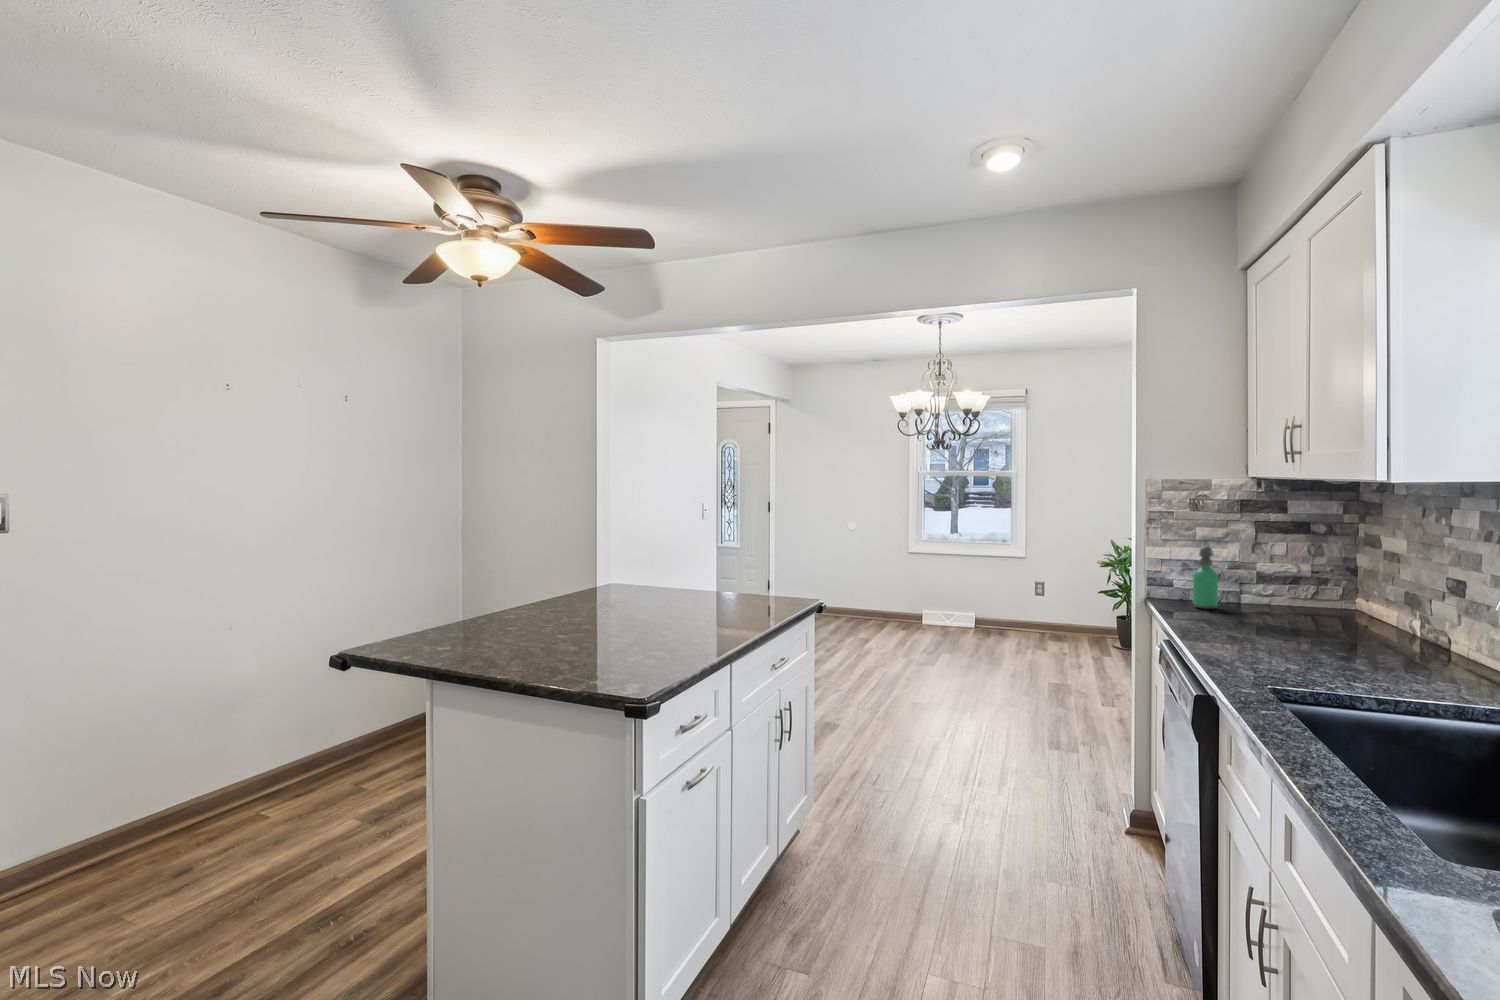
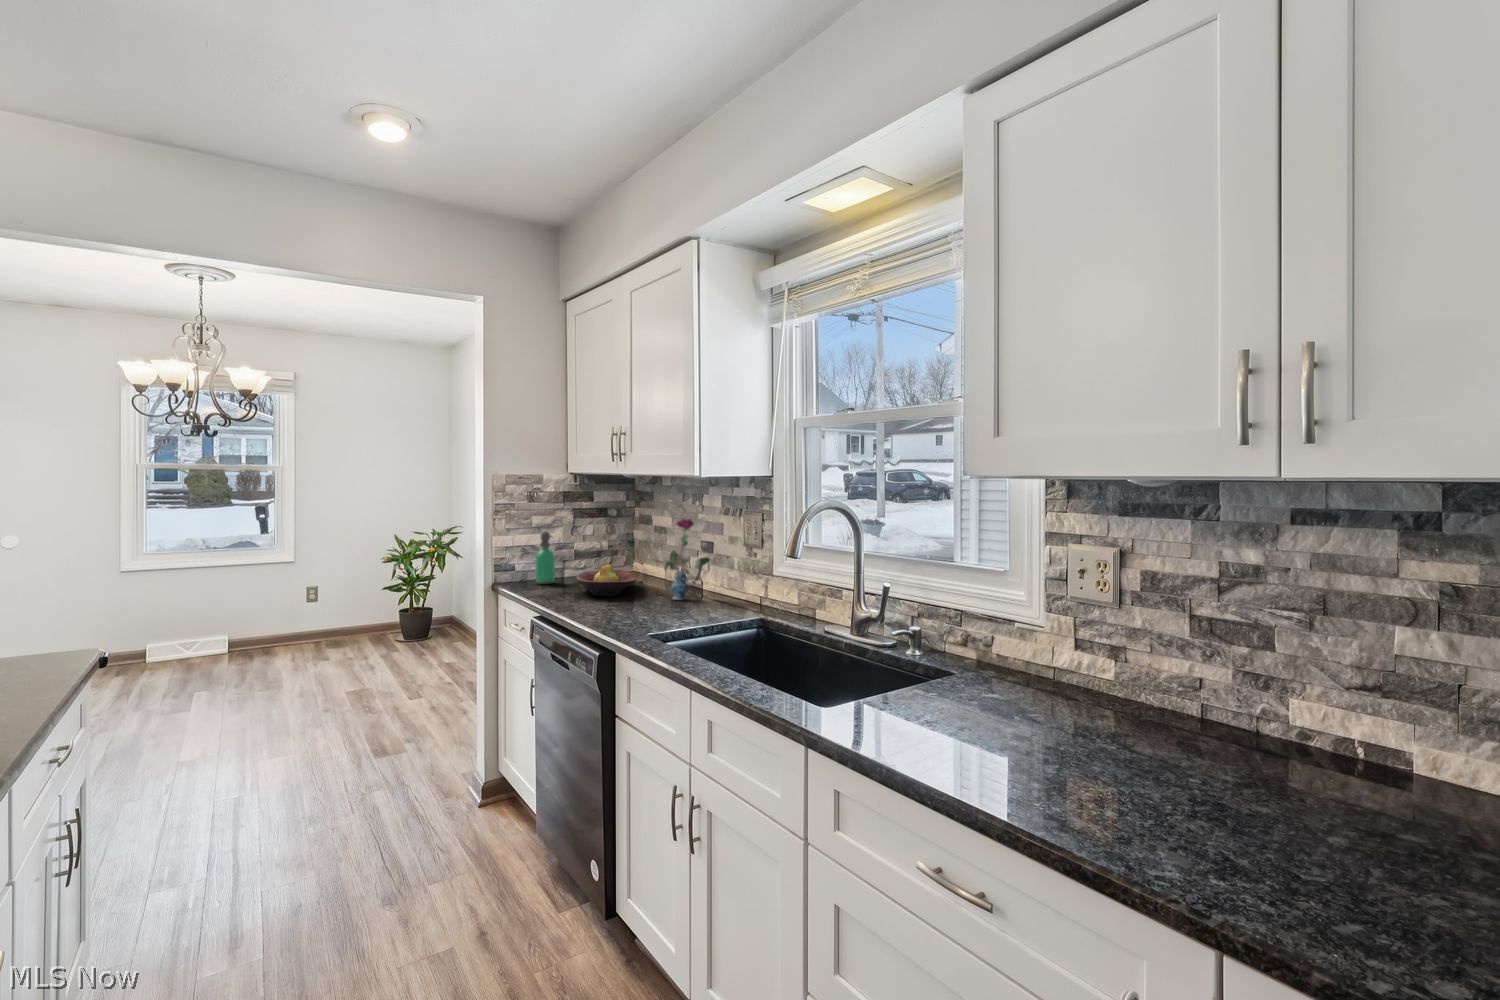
vase: none [1352,542,1444,659] -> present [664,518,710,600]
fruit bowl: none [1228,591,1327,636] -> present [576,562,636,596]

